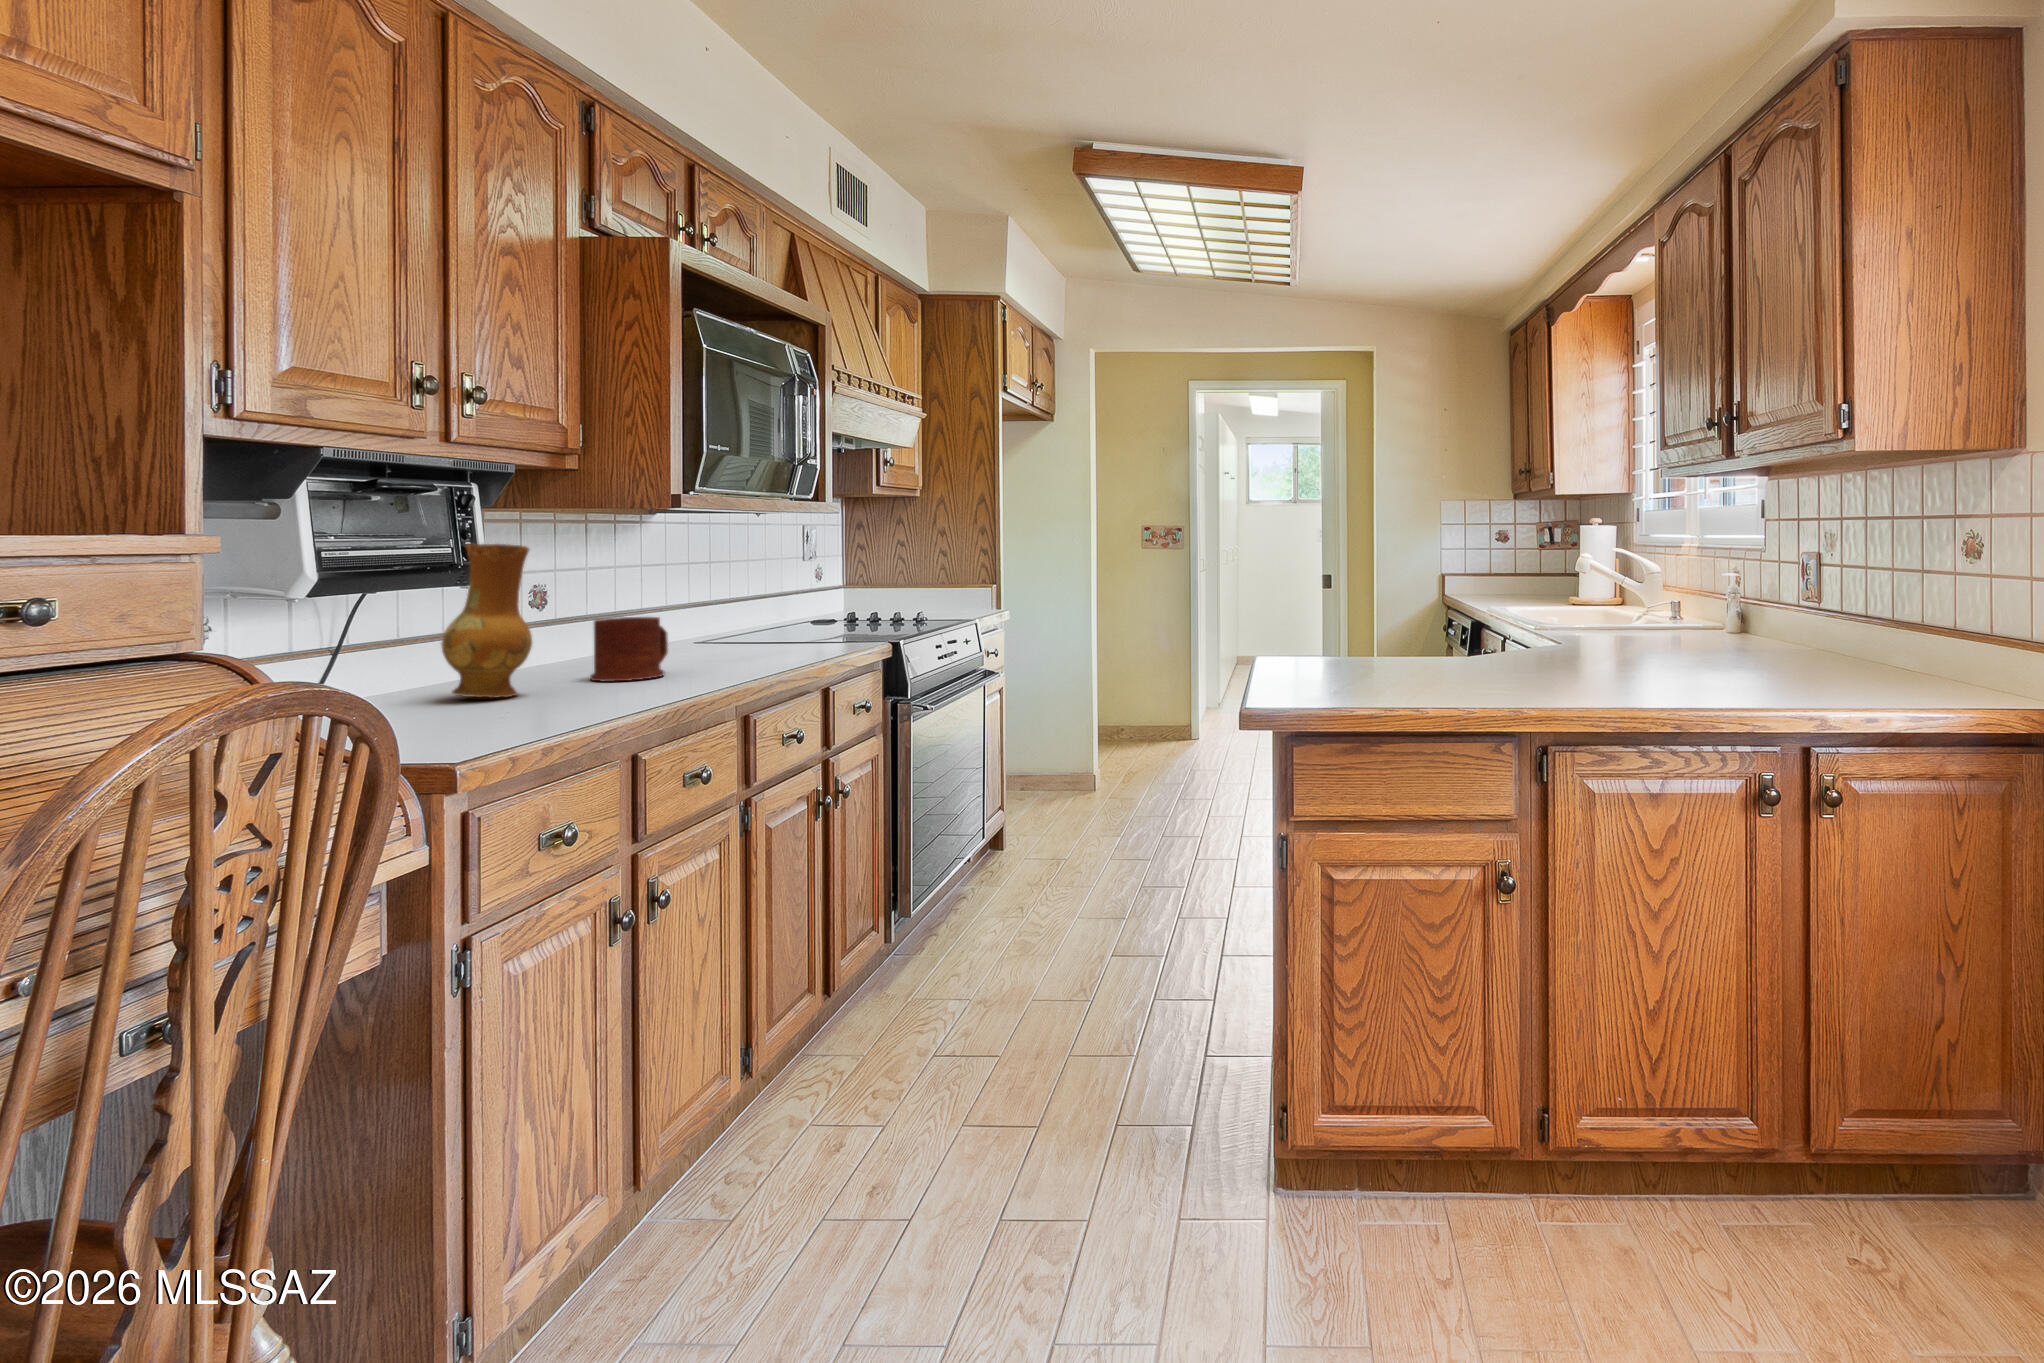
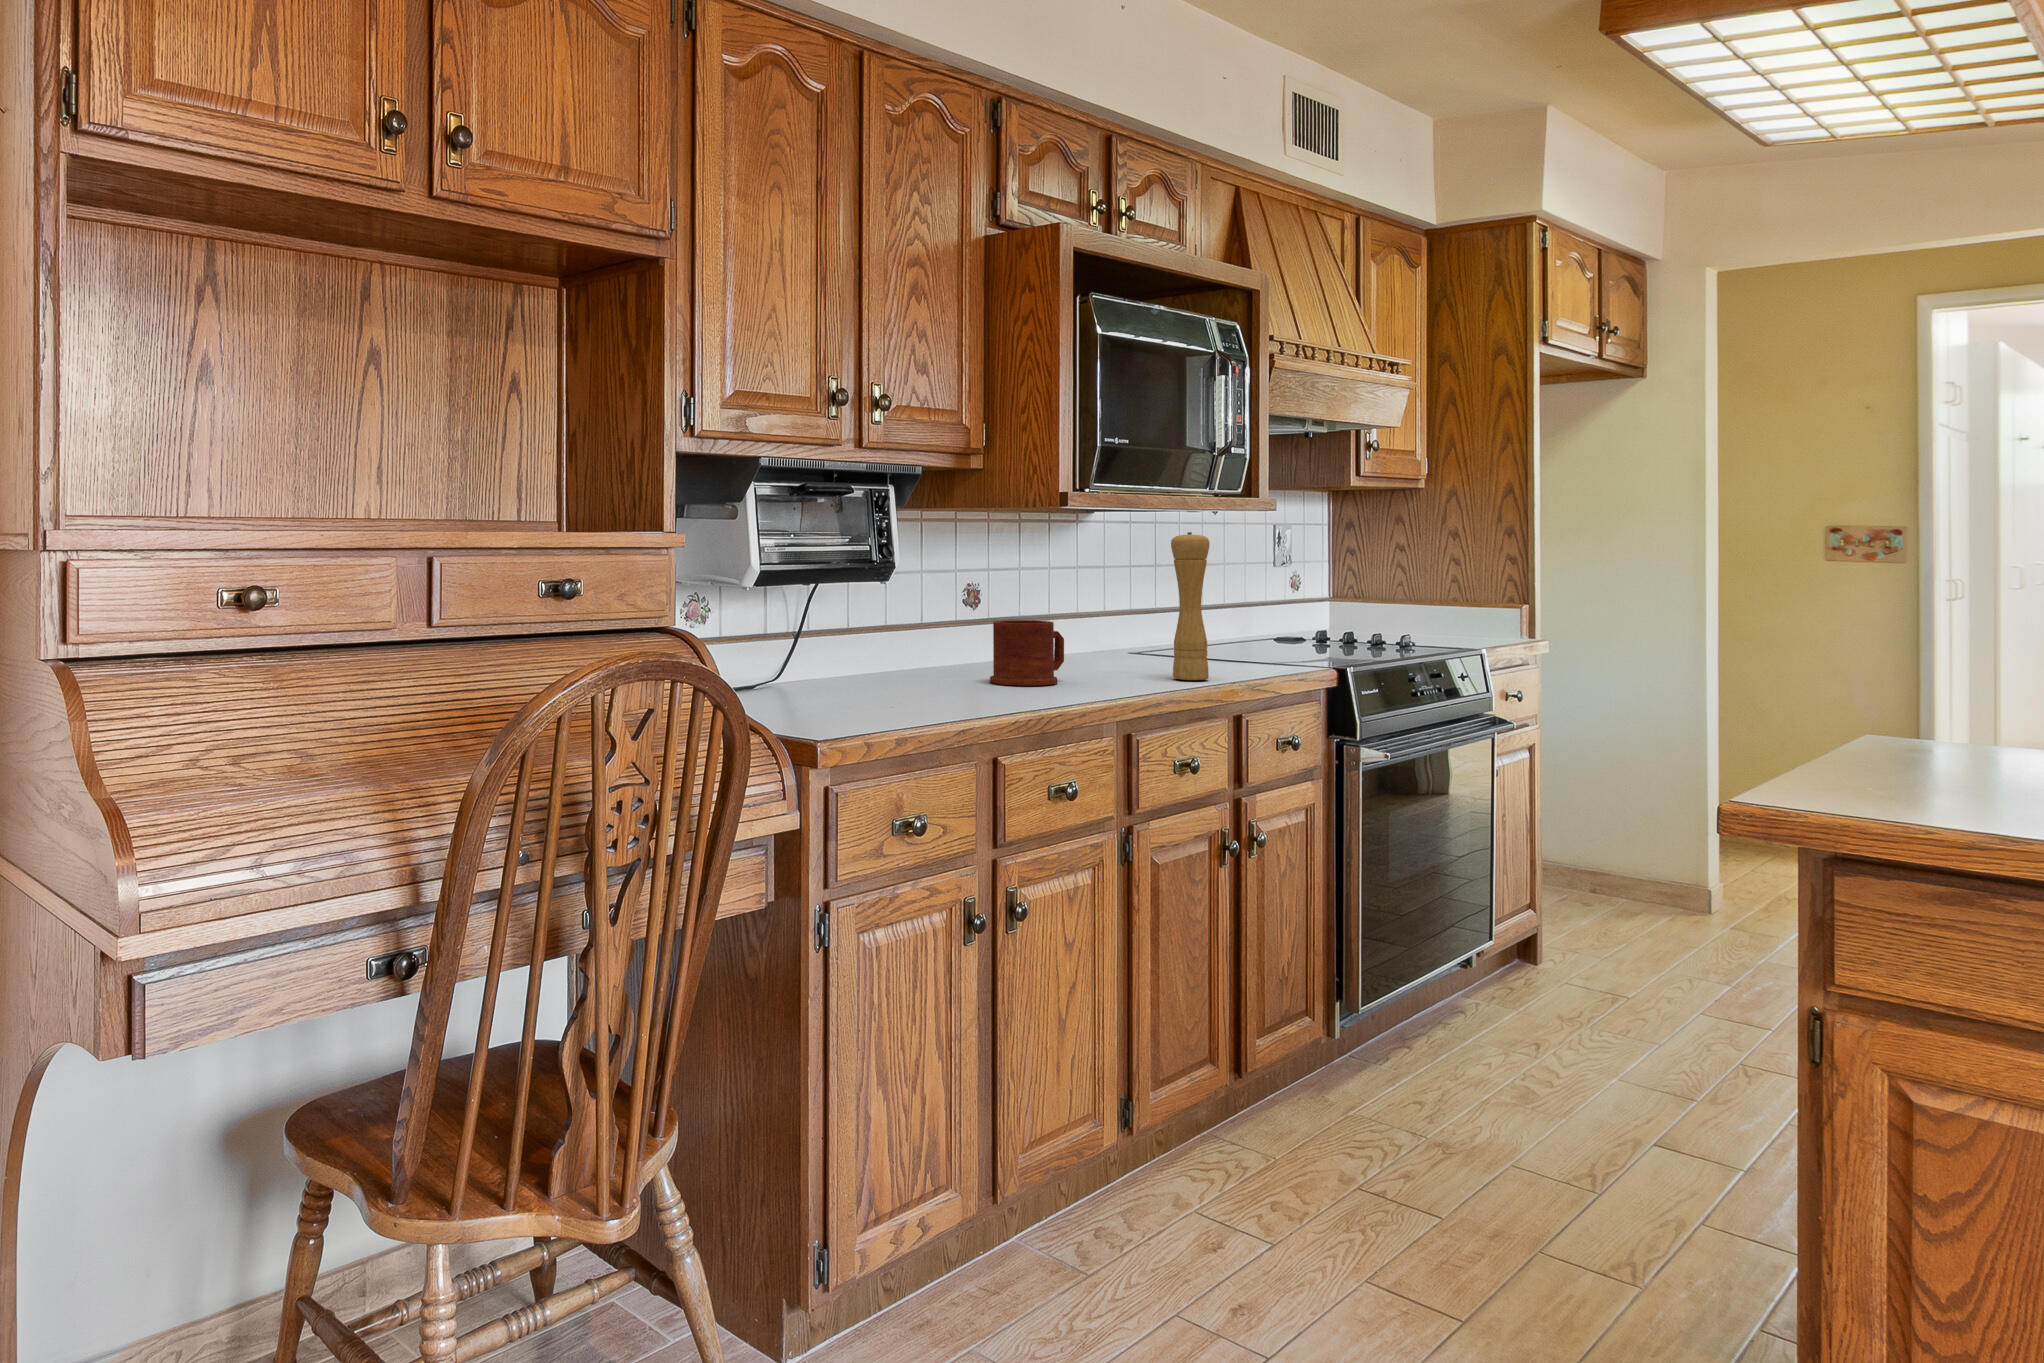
pepper mill: none [767,531,802,662] -> present [1171,532,1210,680]
ceramic jug: present [441,544,532,698] -> none [859,542,930,691]

